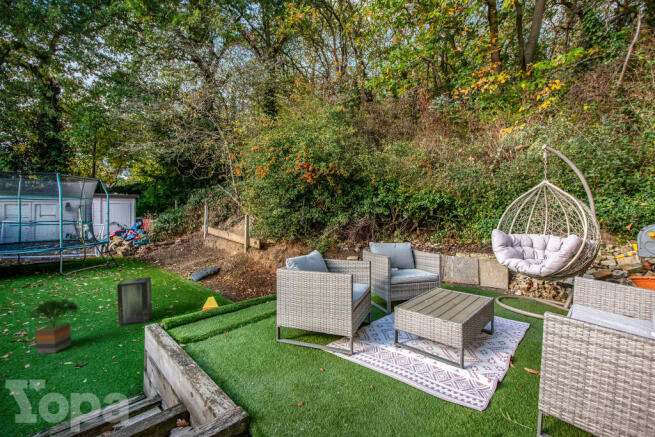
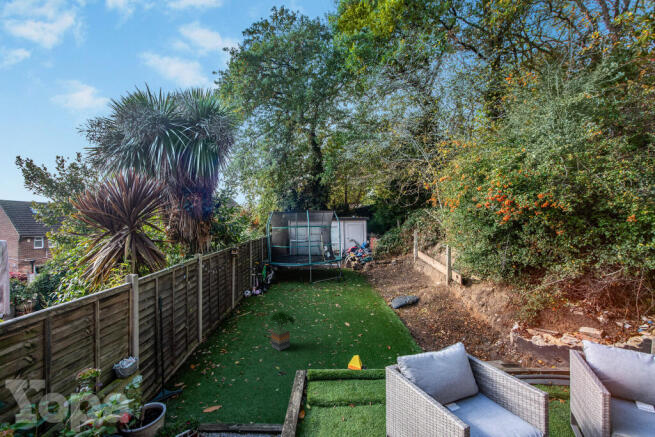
storage box: present [117,277,152,326] -> none [321,302,347,343]

